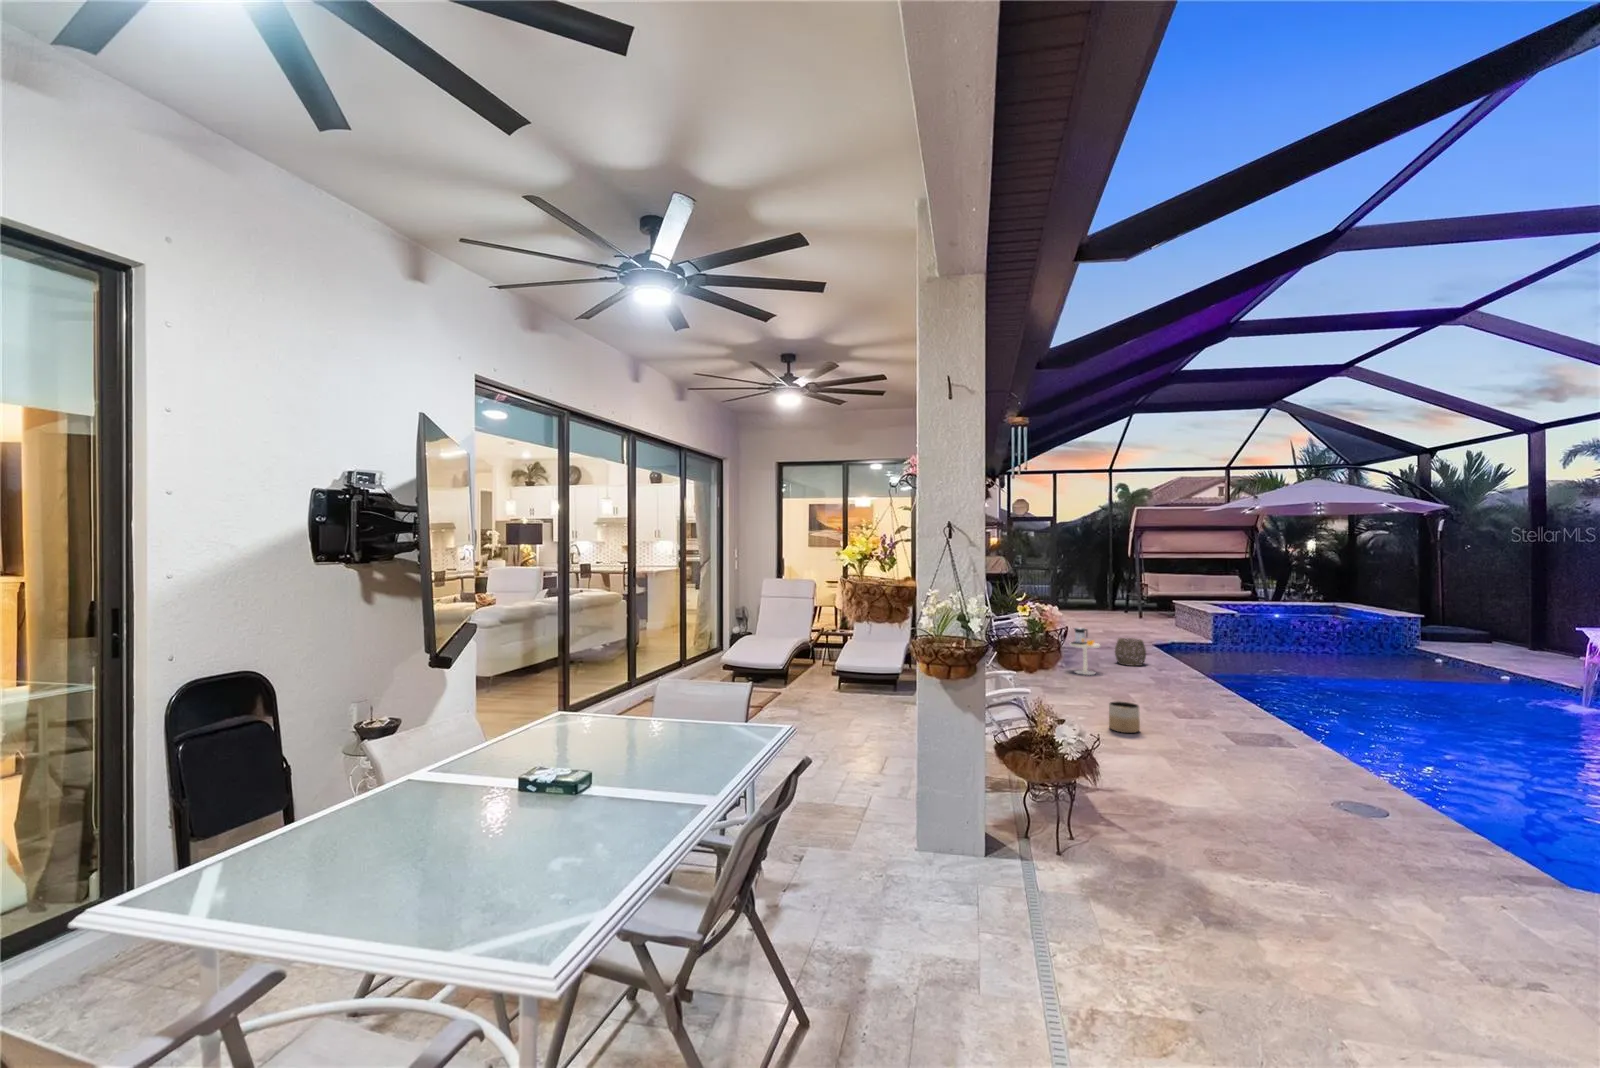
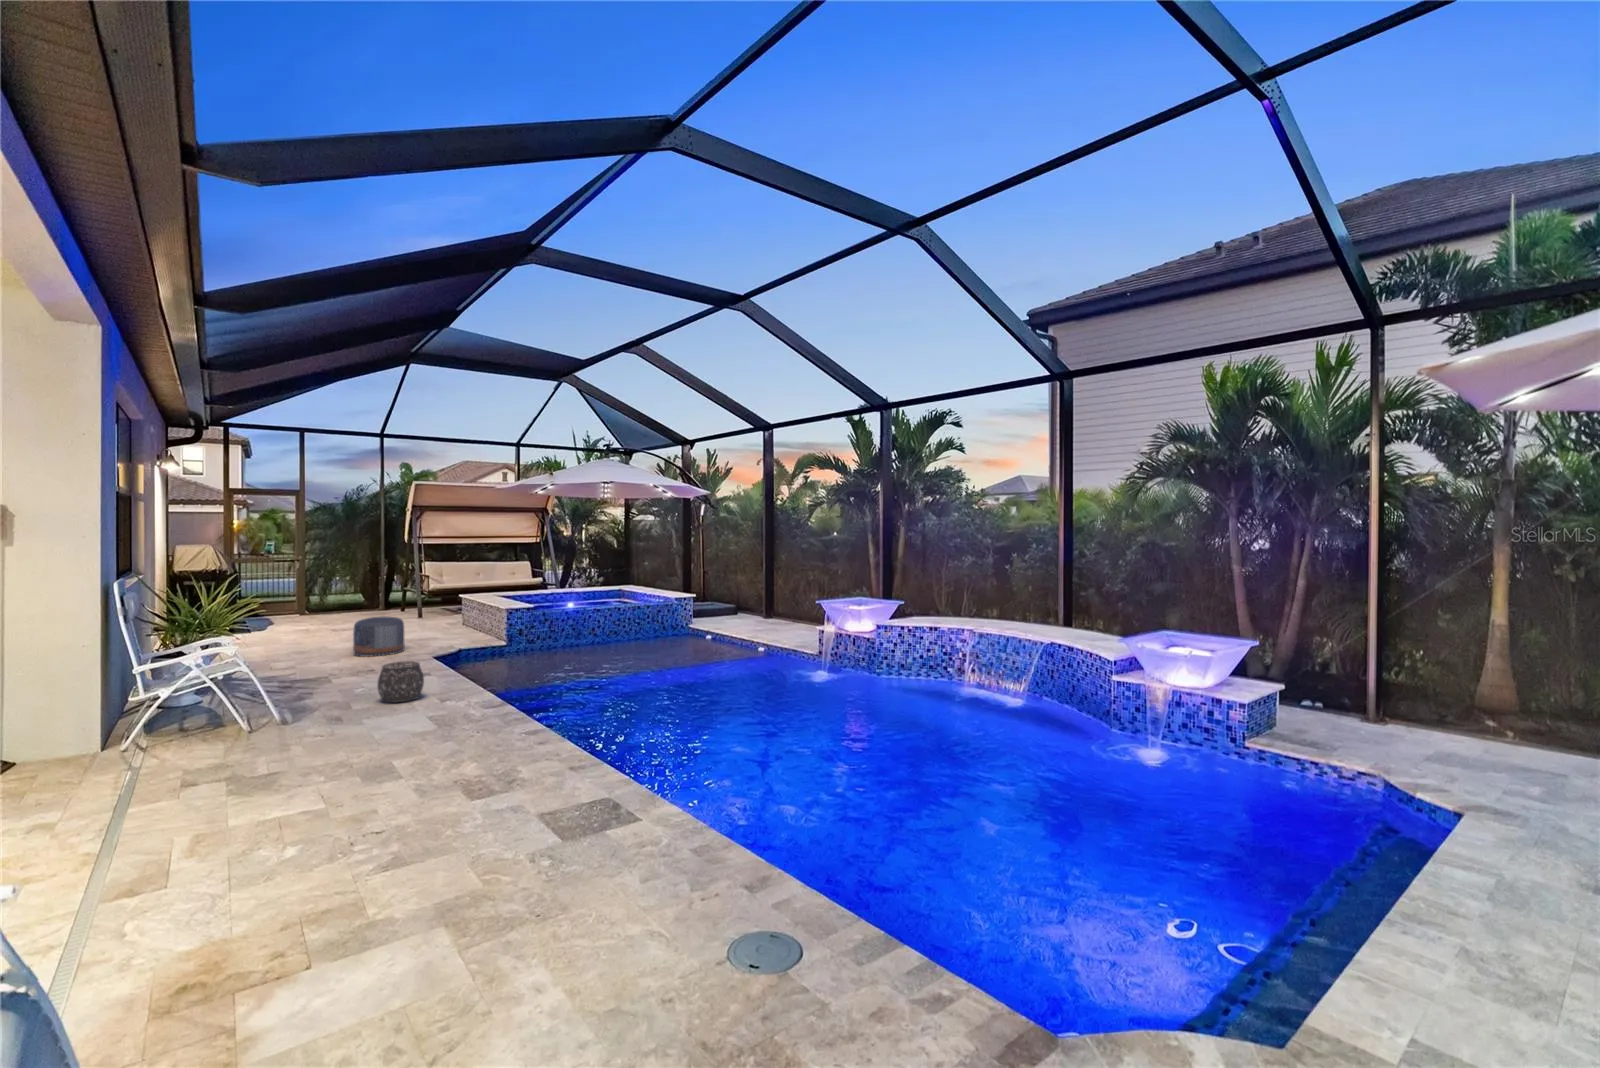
pouf: none [1094,611,1130,639] -> present [353,616,404,657]
side table: present [1070,628,1100,675] -> none [296,663,351,738]
planter: present [1109,701,1140,733] -> none [345,815,403,881]

